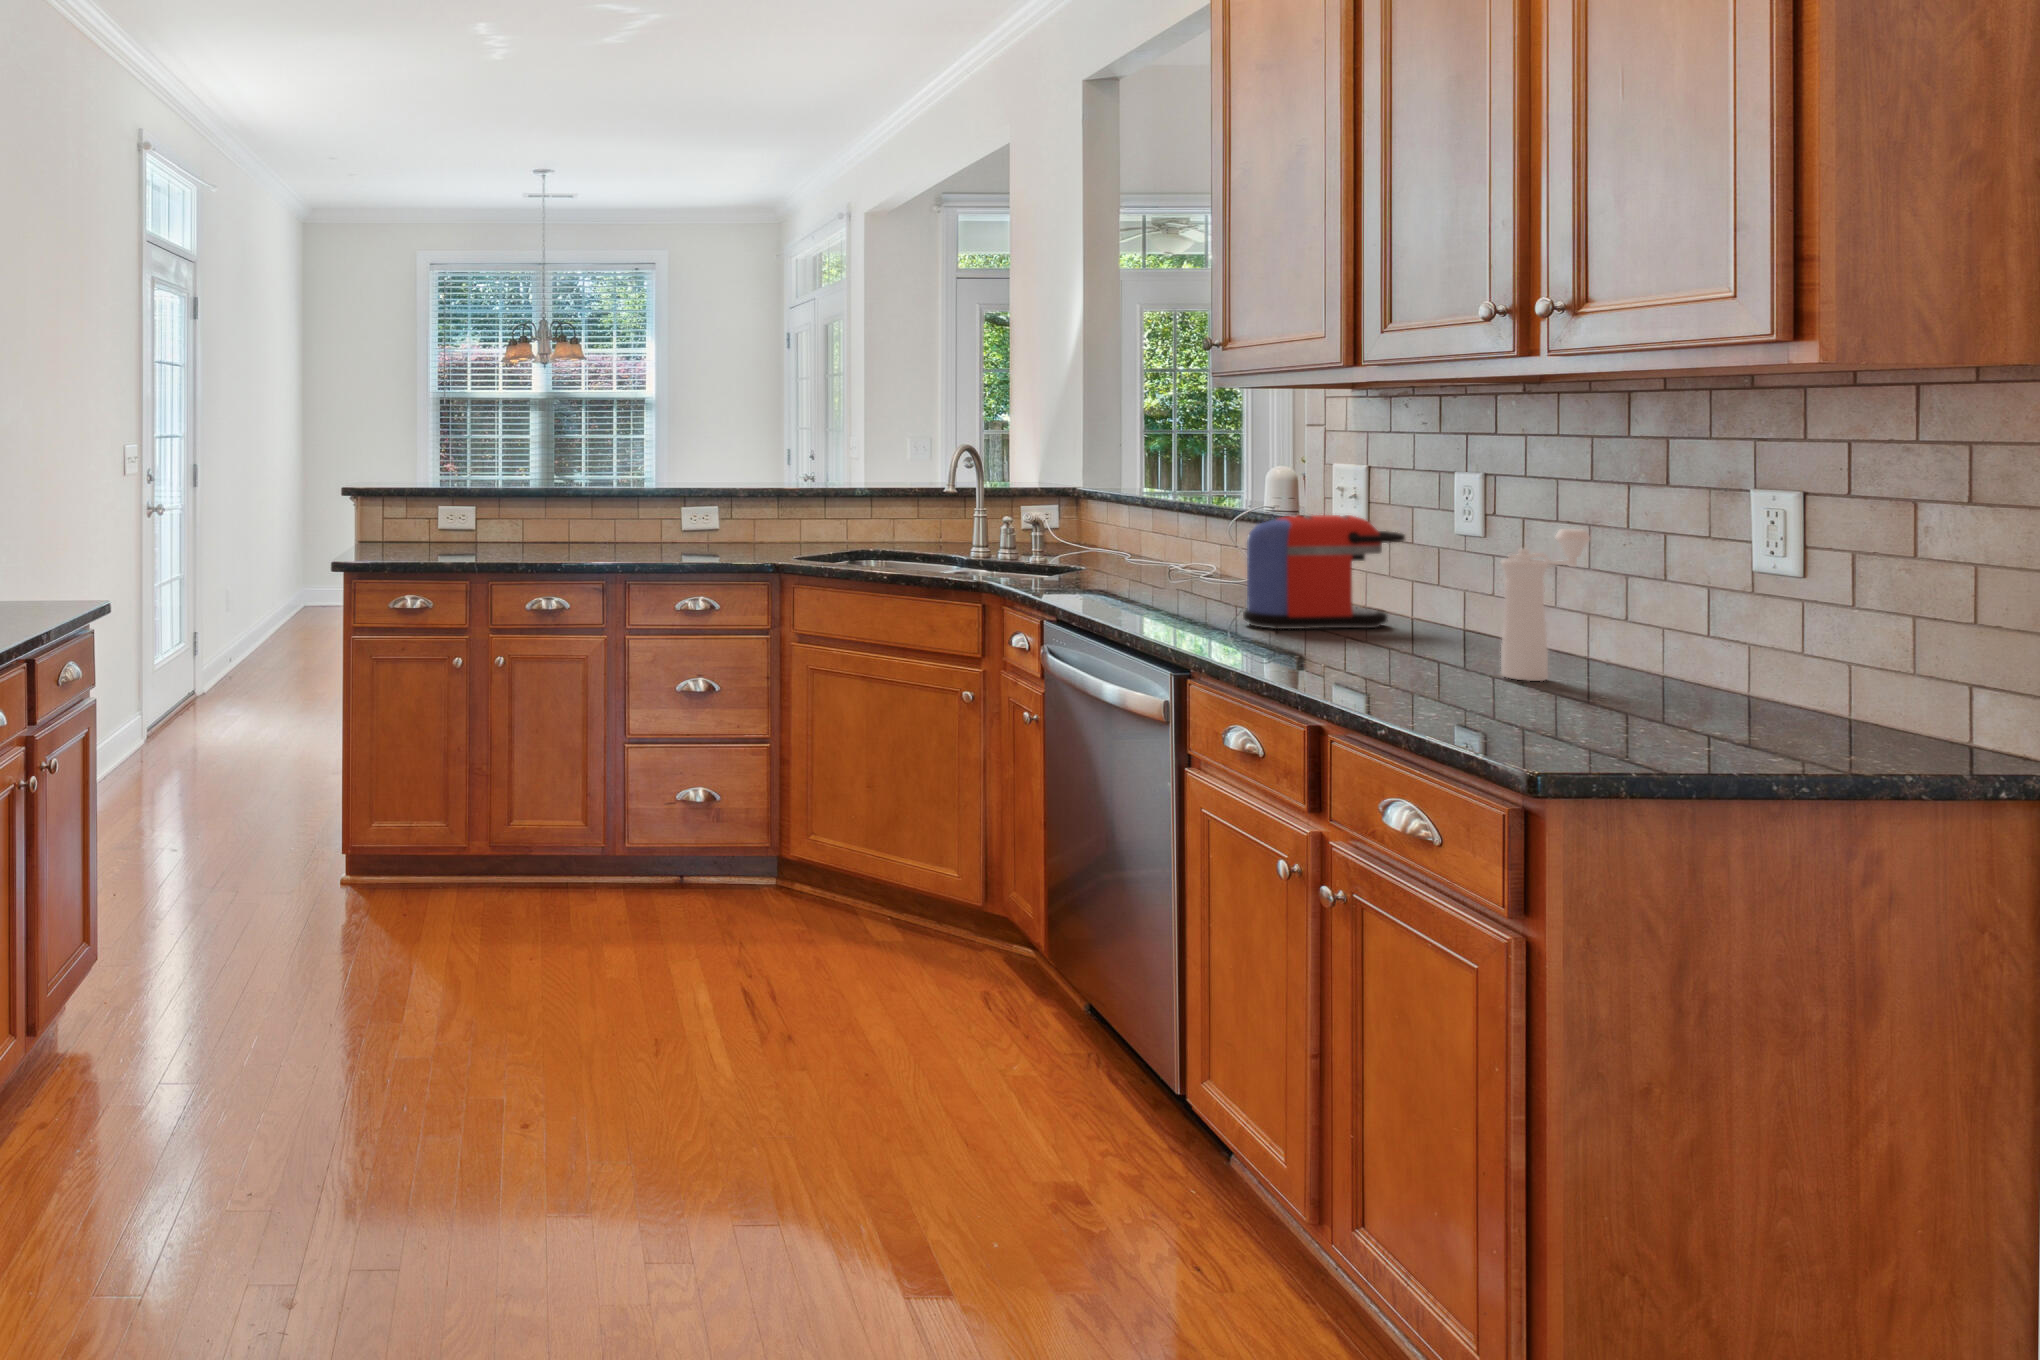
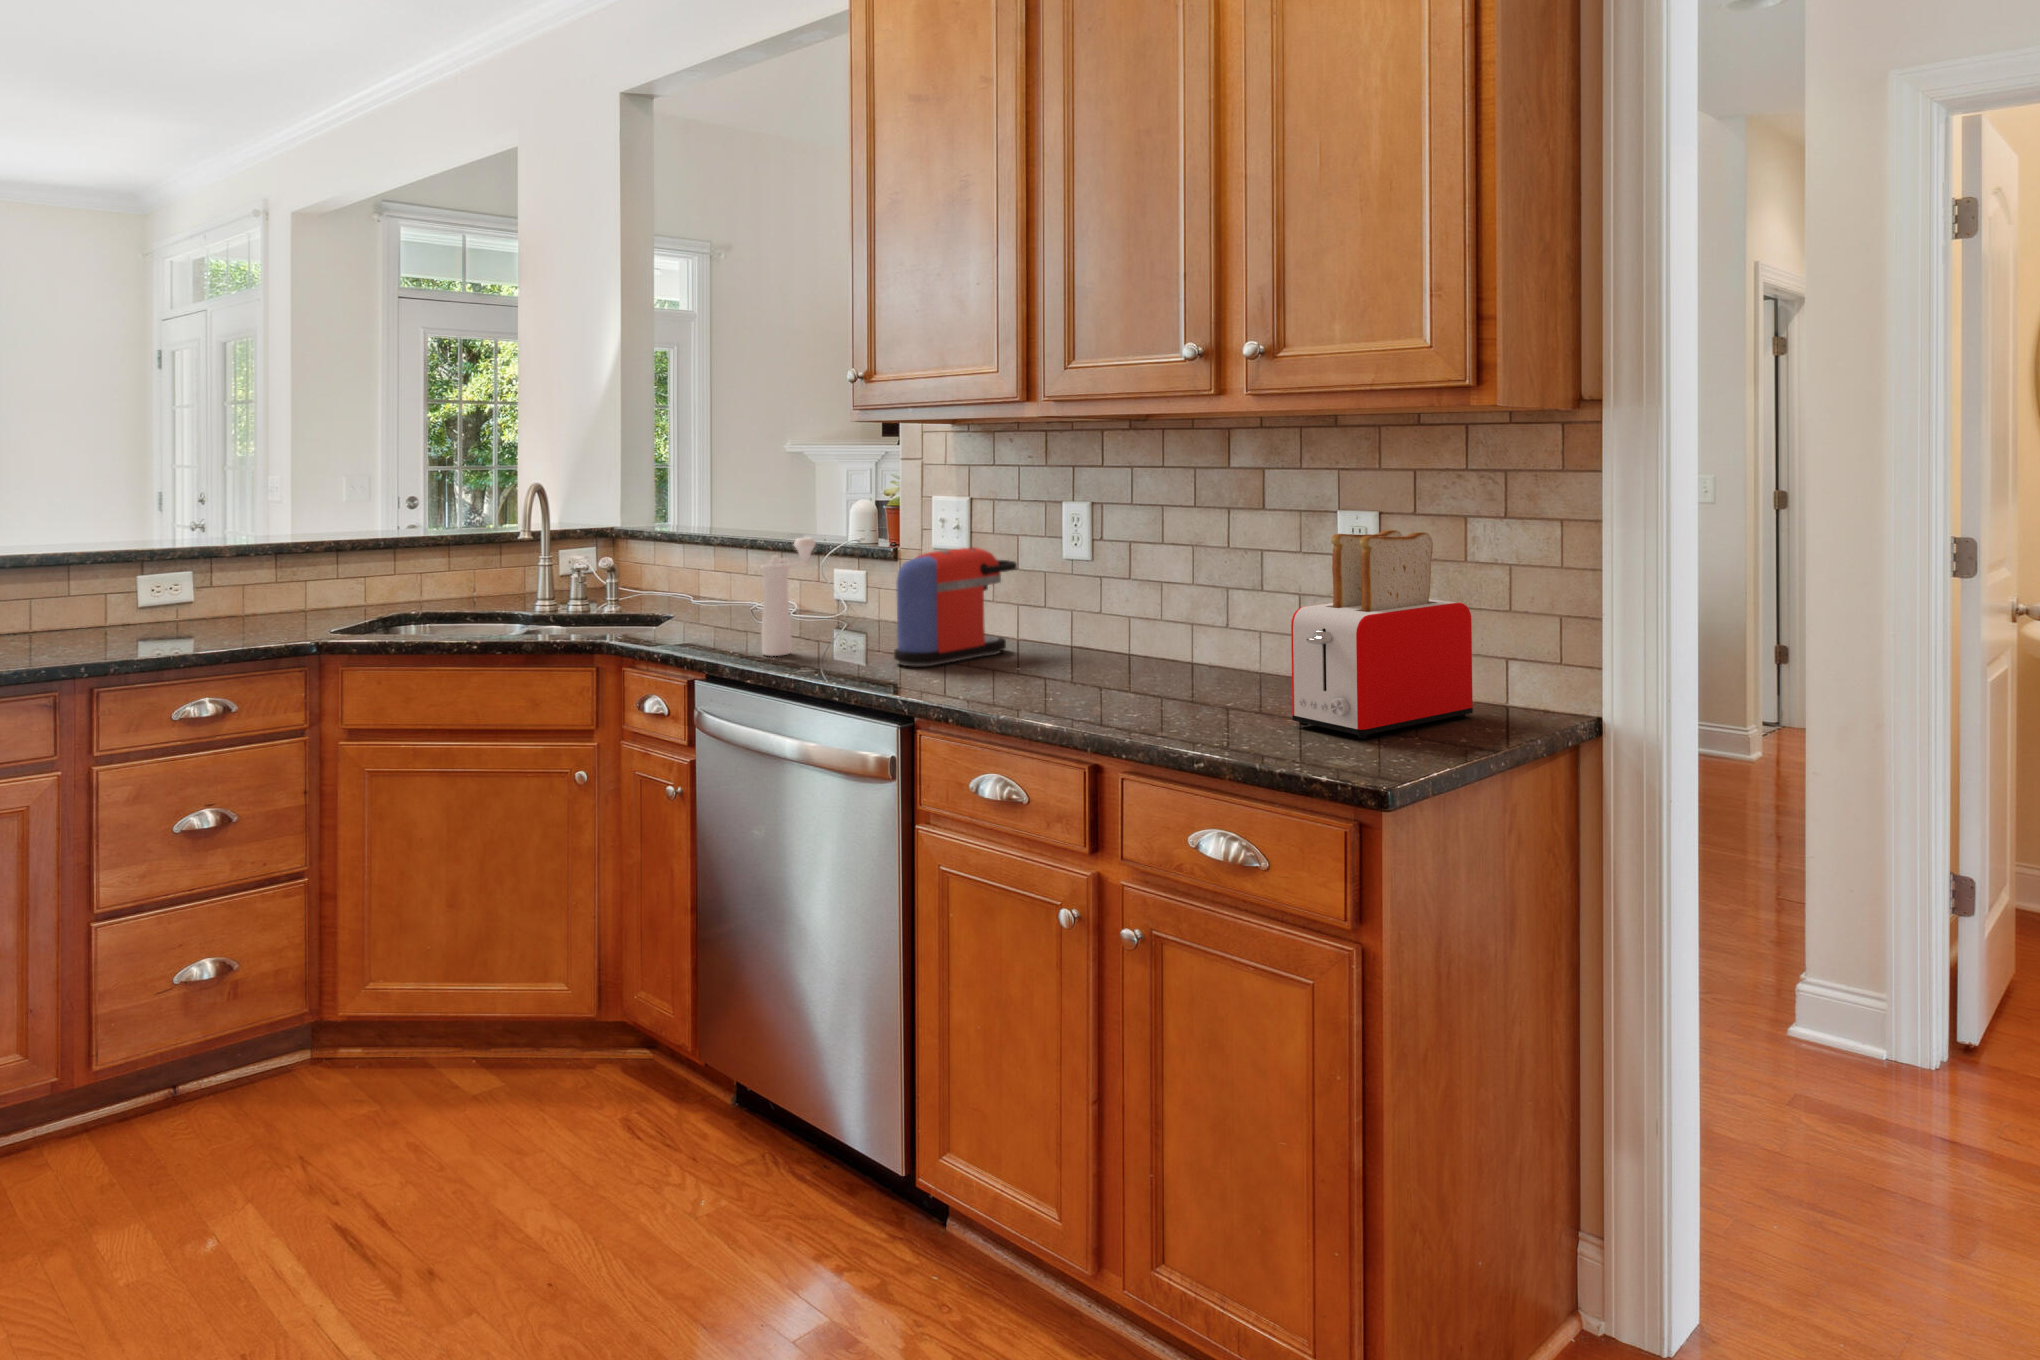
toaster: none [1600,508,1887,745] -> present [1291,530,1473,738]
pepper mill: present [1501,529,1591,681] -> present [760,538,815,656]

